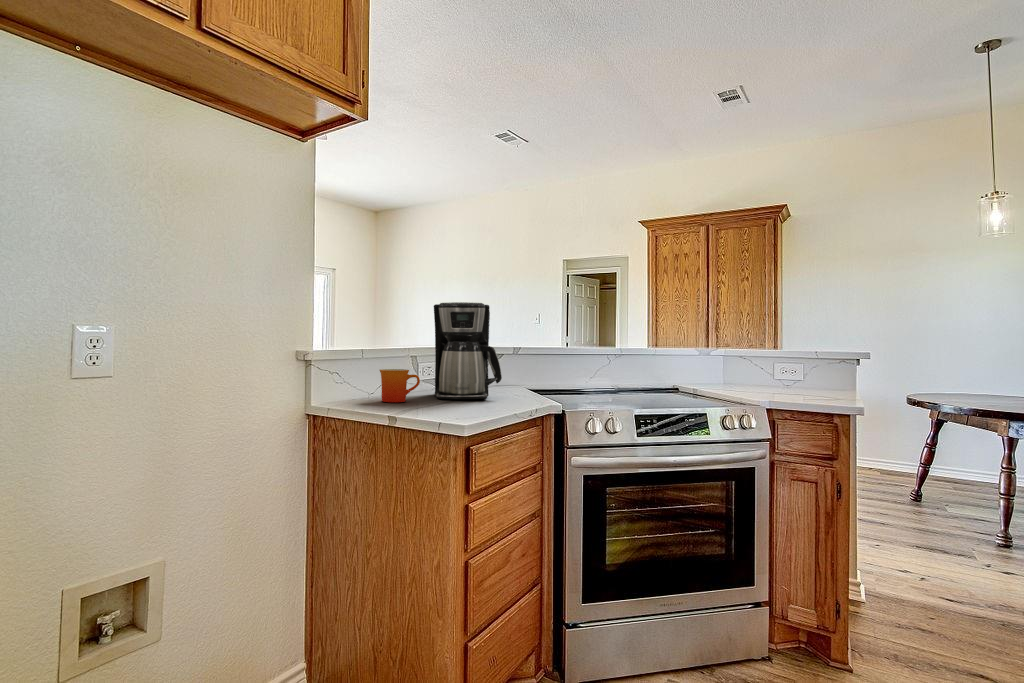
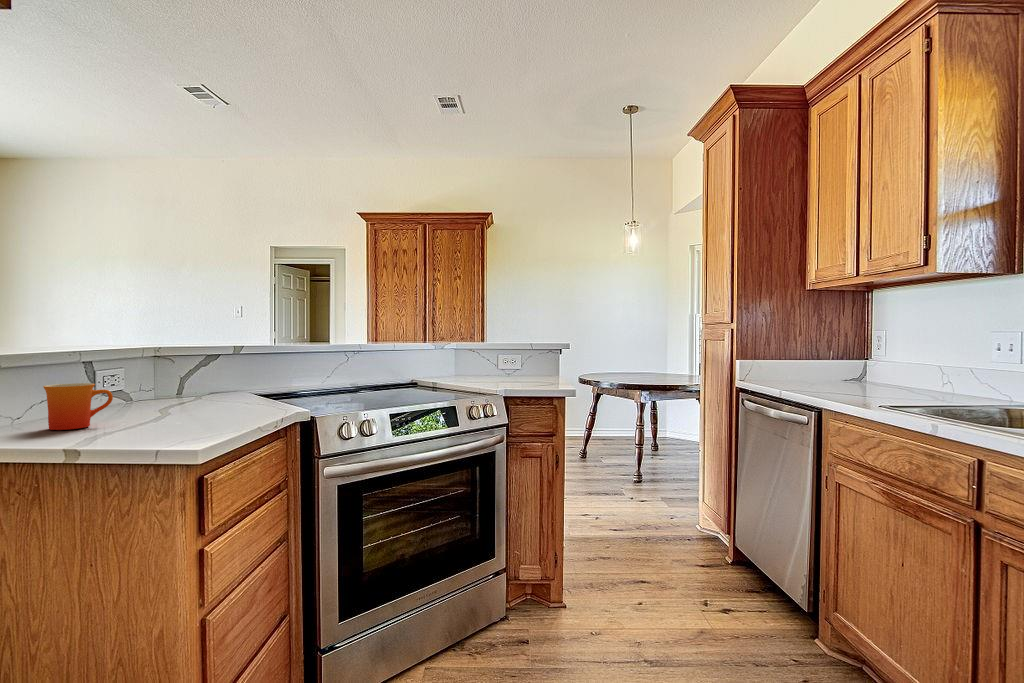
coffee maker: present [434,302,502,400] -> none [126,295,229,418]

